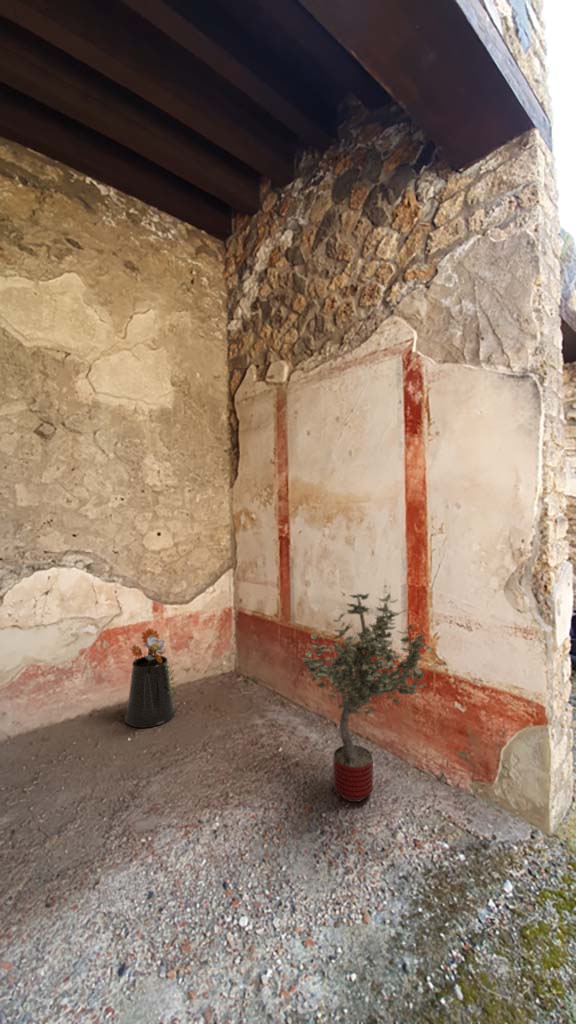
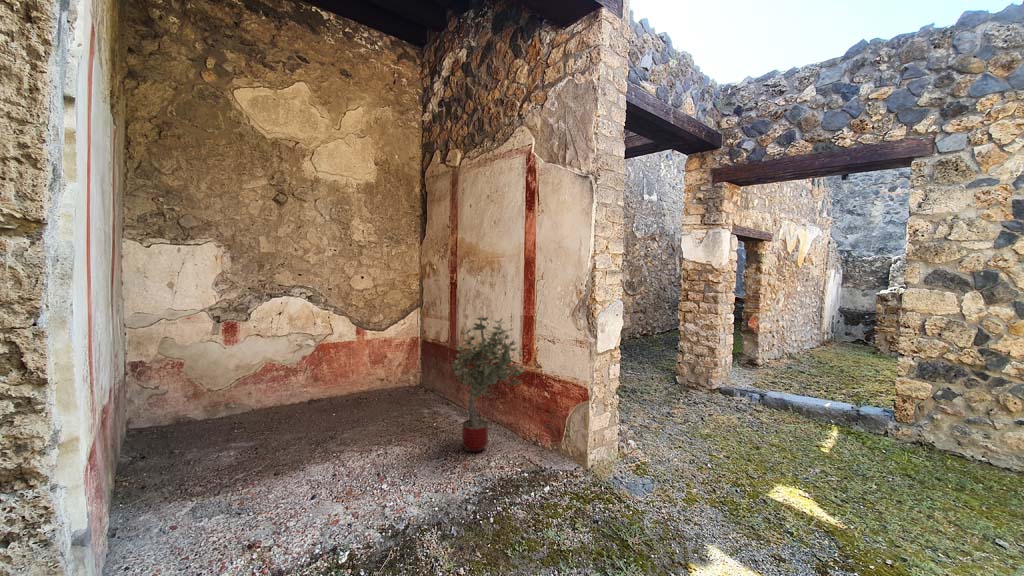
watering can: present [125,629,176,727] -> none [333,344,371,412]

